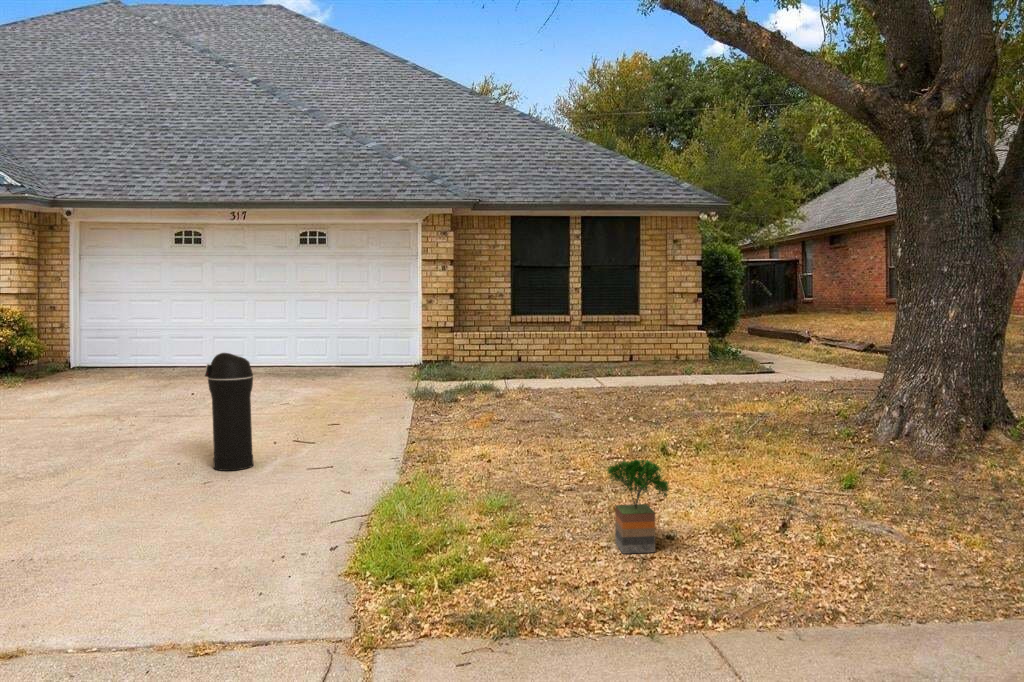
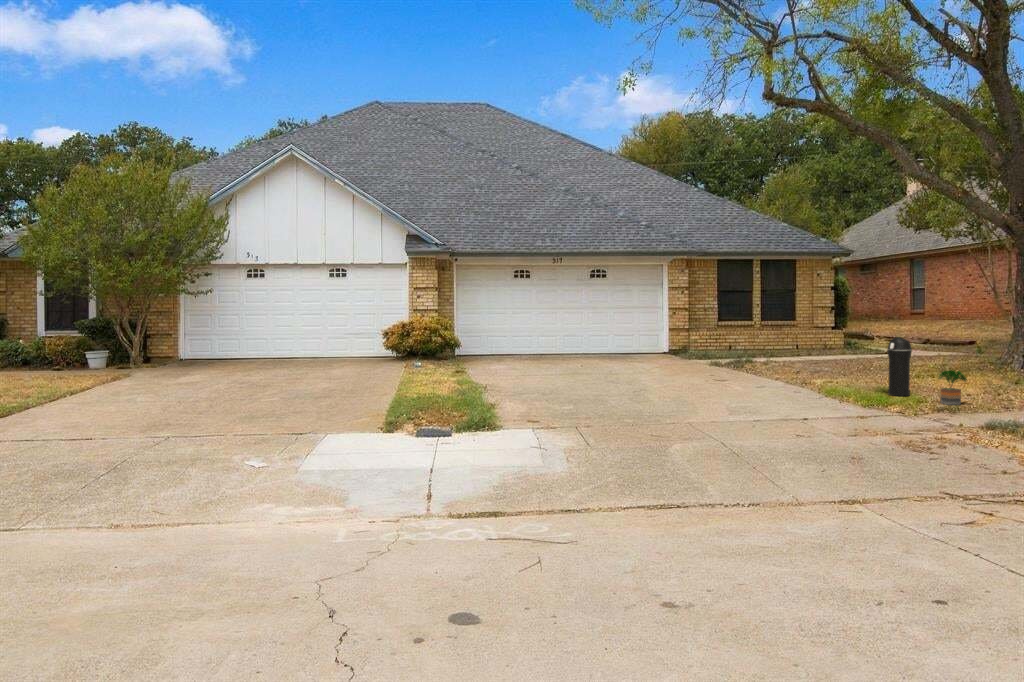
trash can: present [204,353,253,471] -> present [887,337,912,396]

